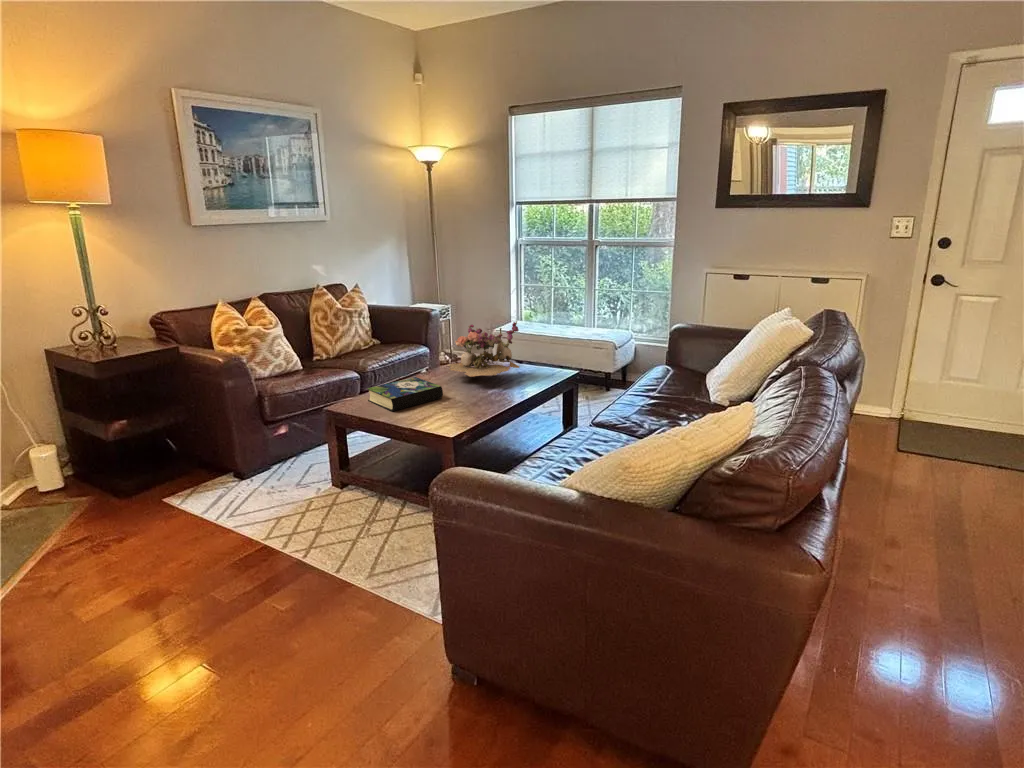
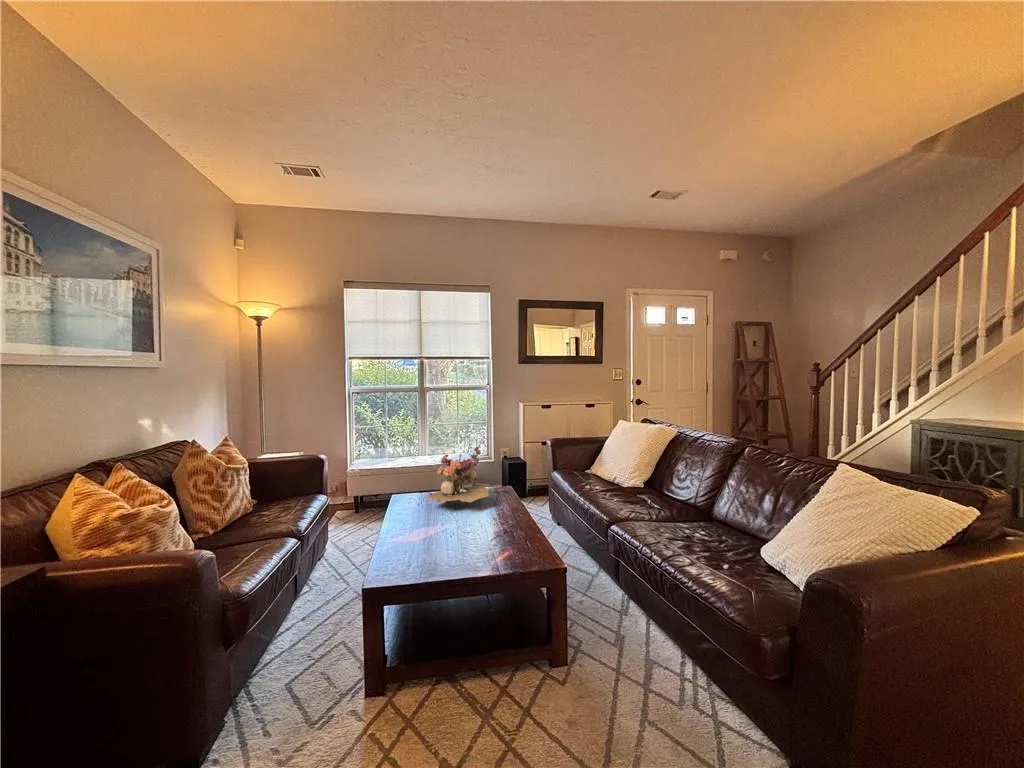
book: present [367,377,443,411] -> none [406,517,472,557]

